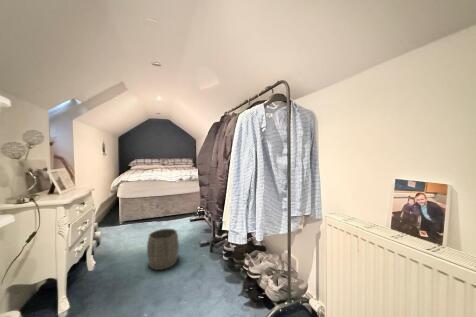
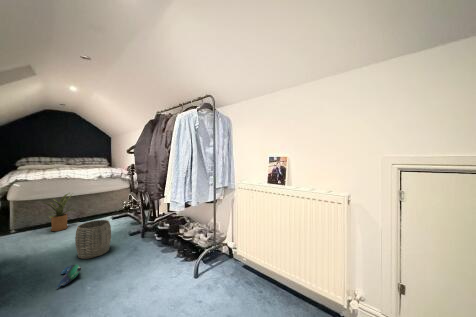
house plant: none [130,193,162,228] -> present [44,193,74,231]
plush toy: none [118,278,143,306] -> present [56,264,81,288]

